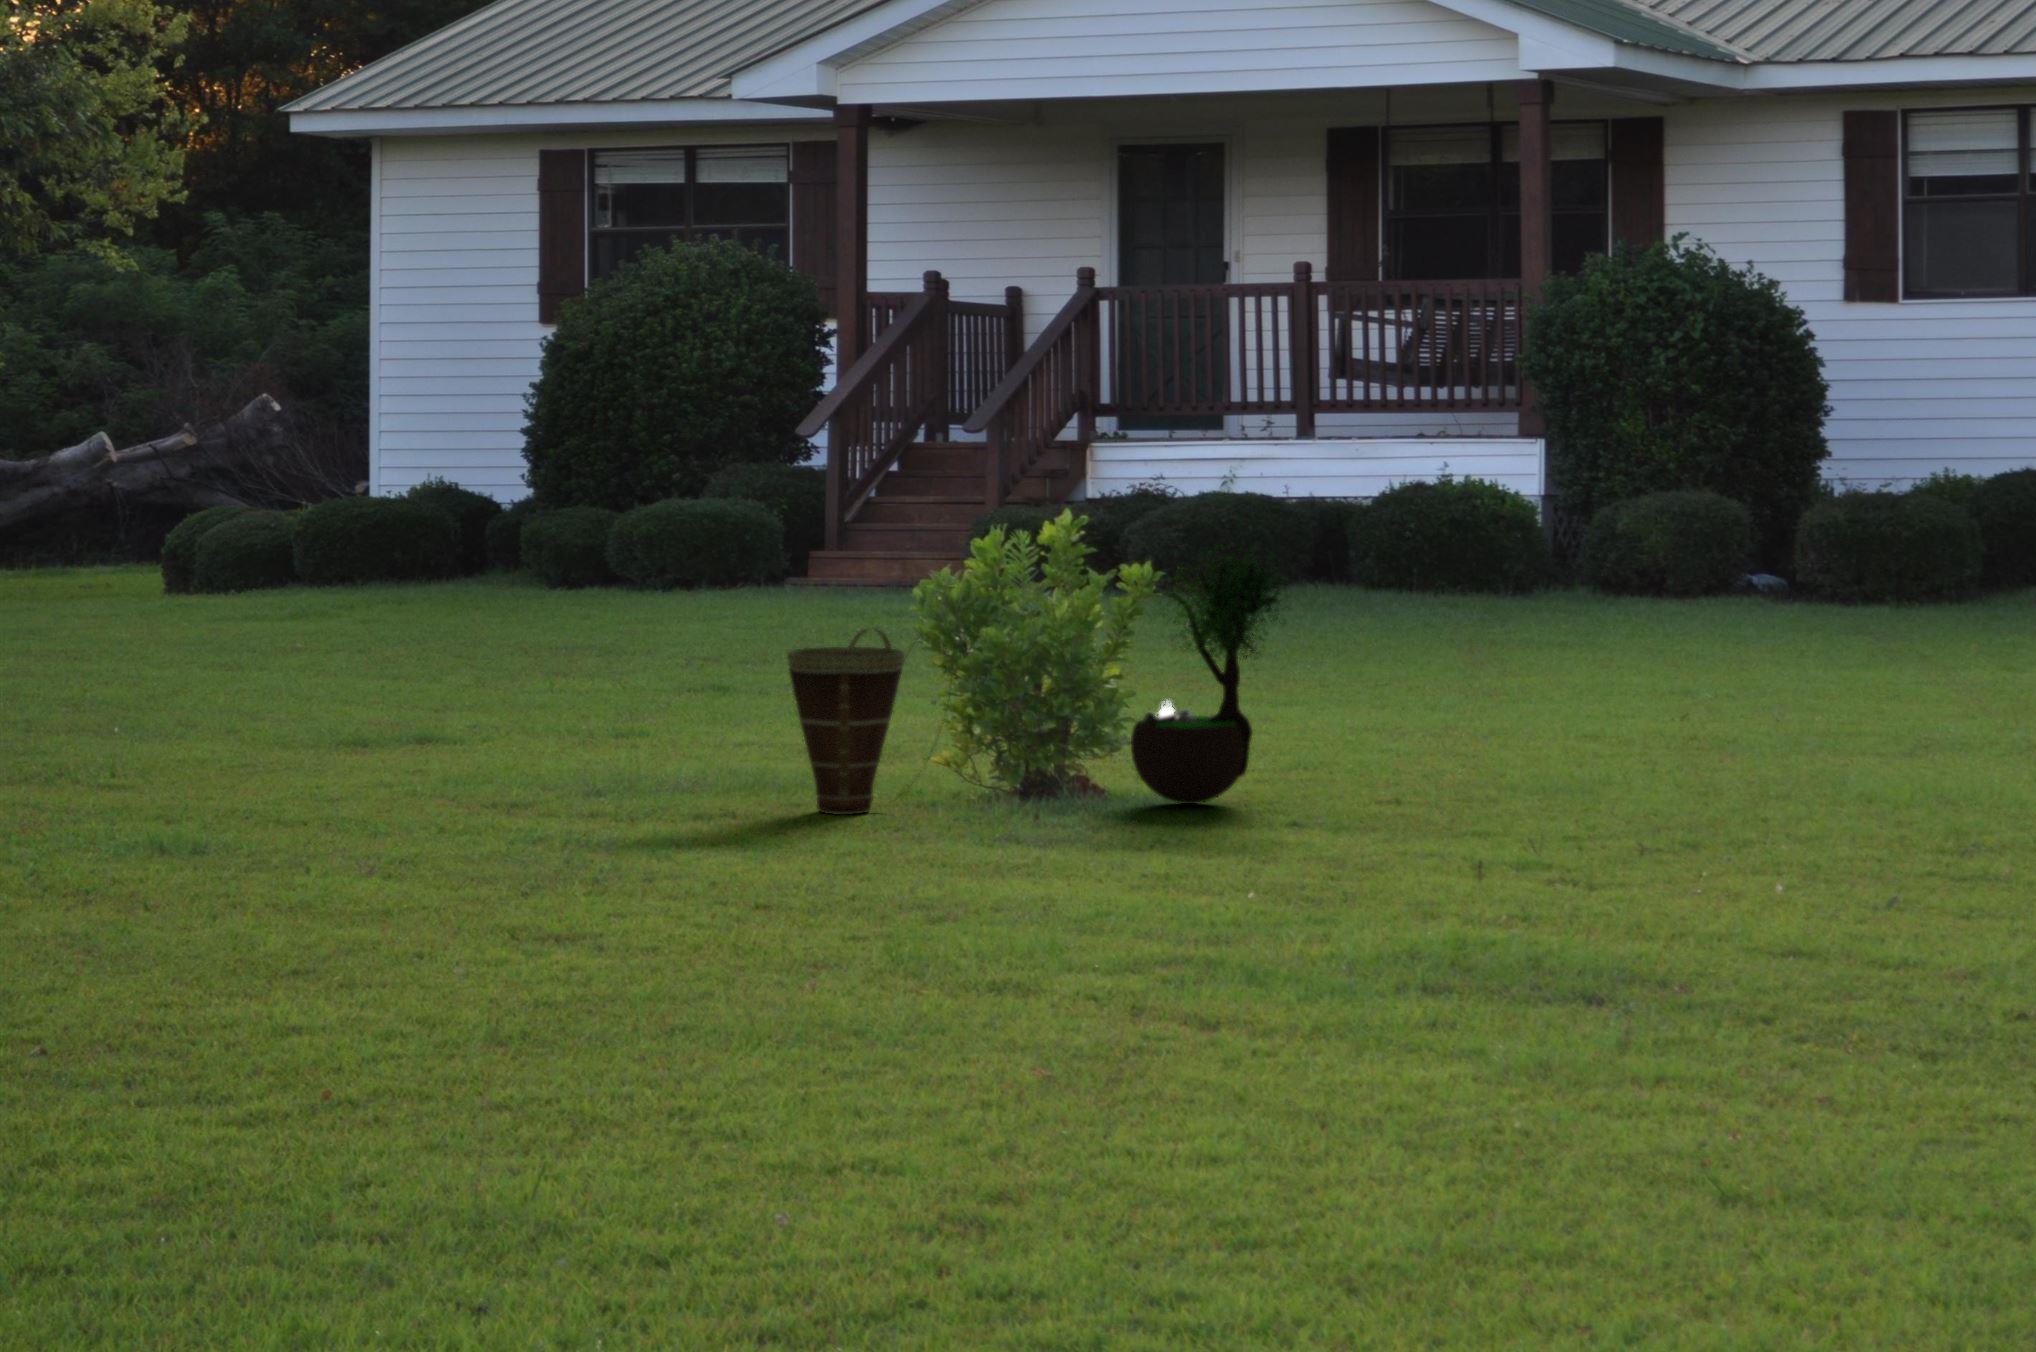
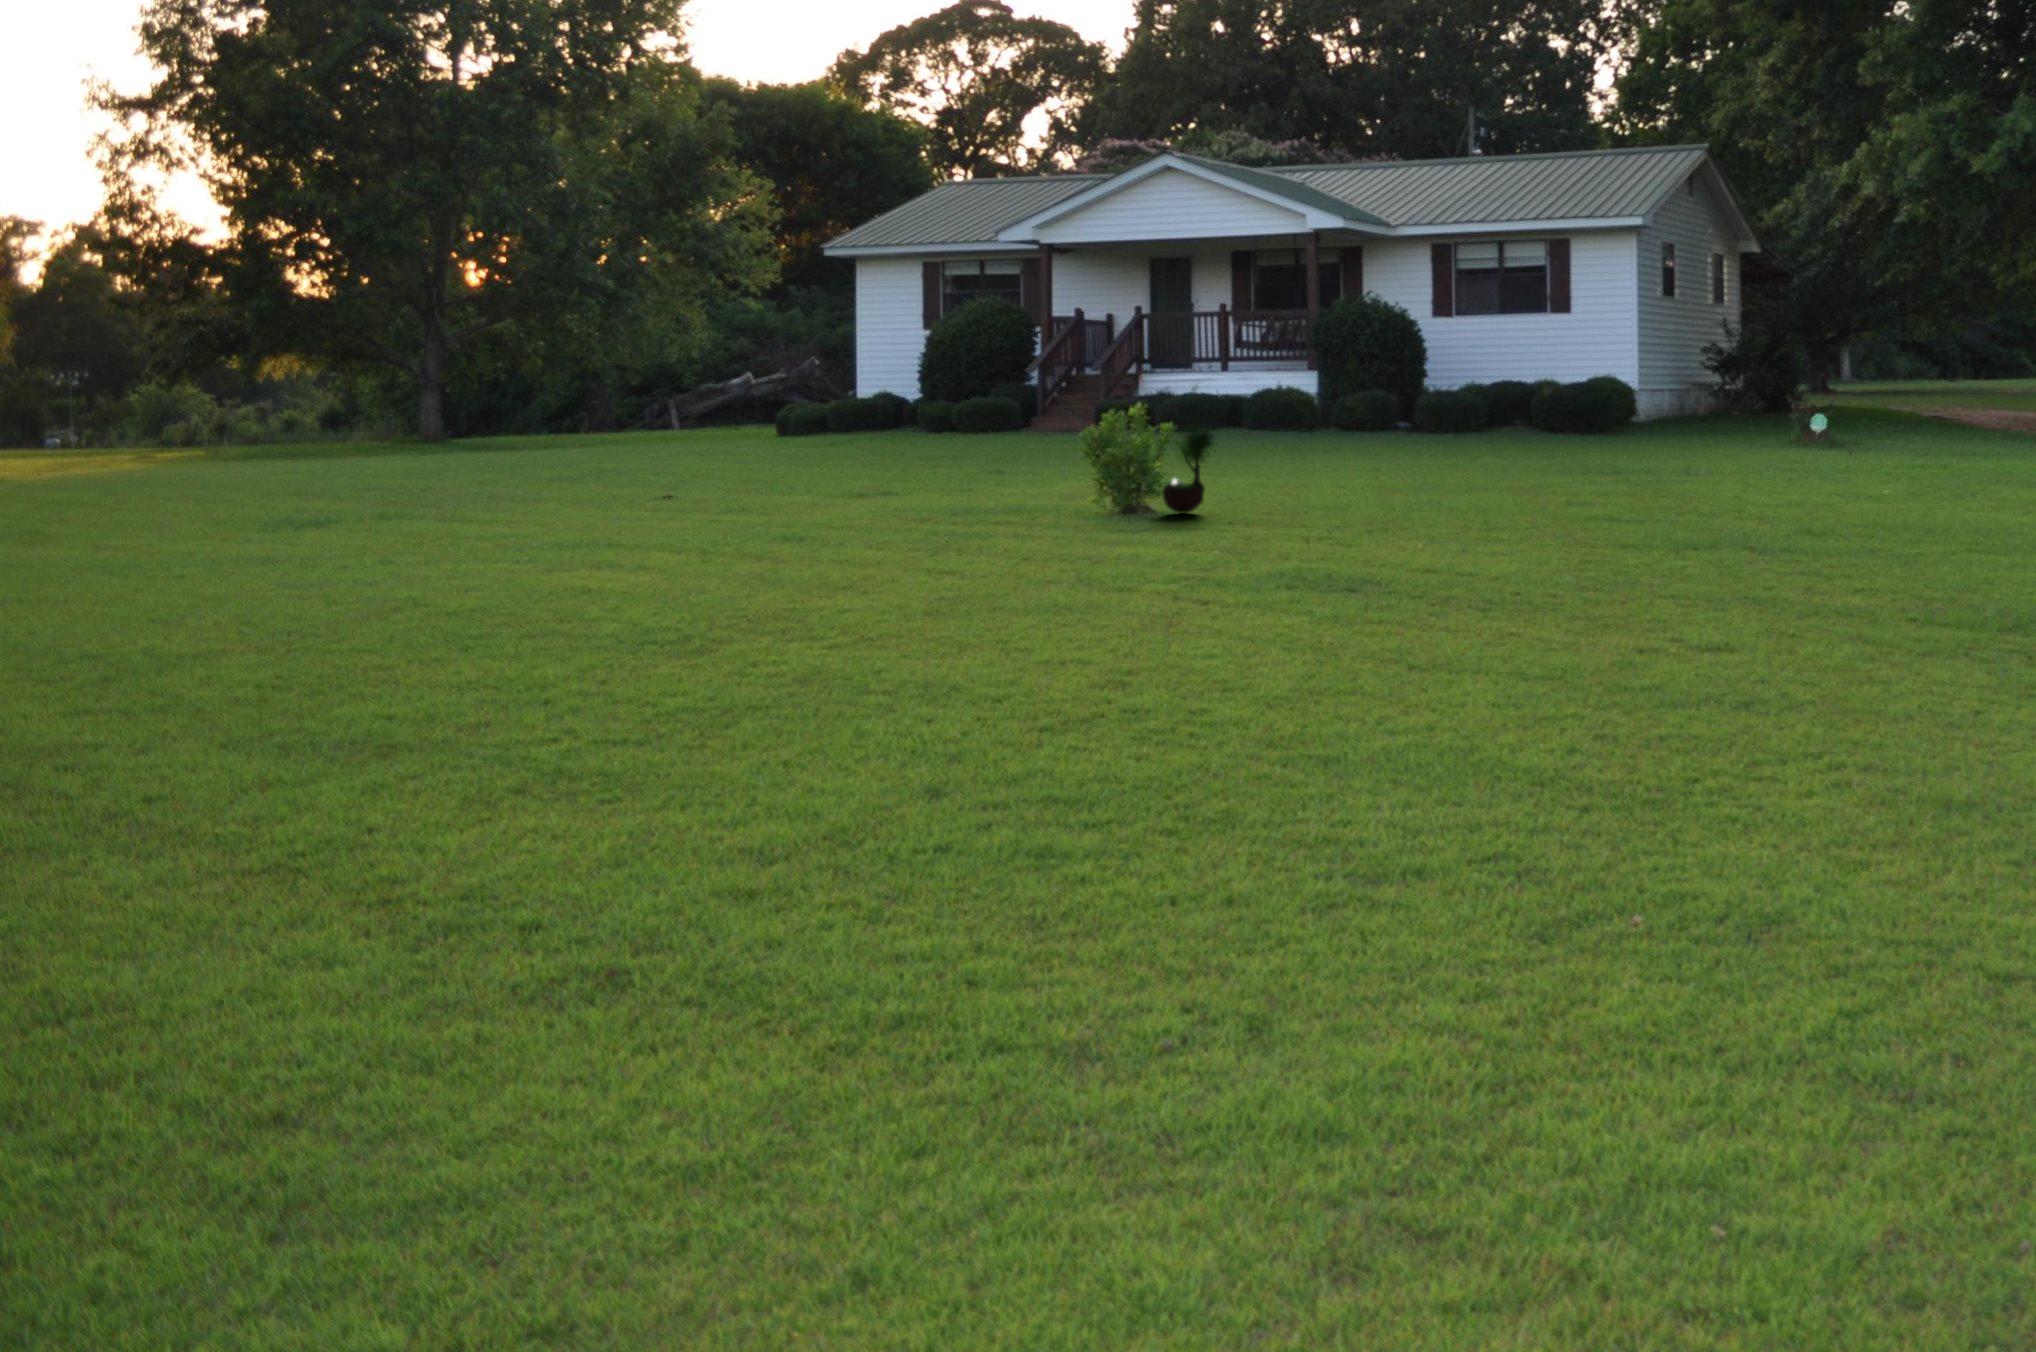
basket: present [787,629,952,815] -> none [1041,455,1099,520]

